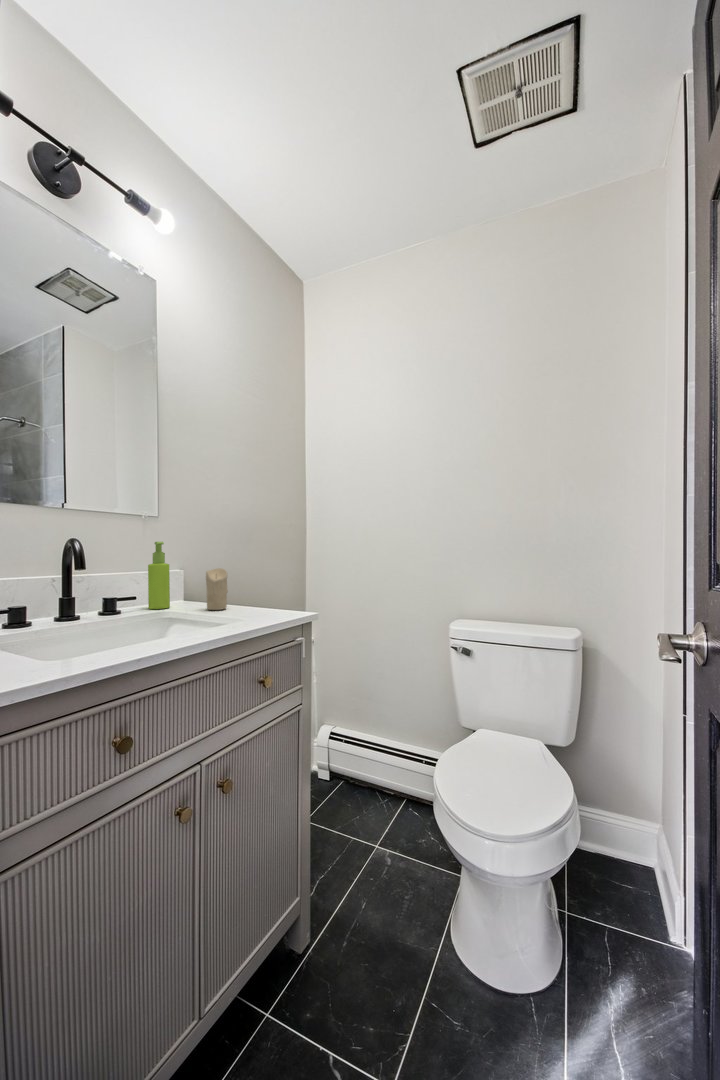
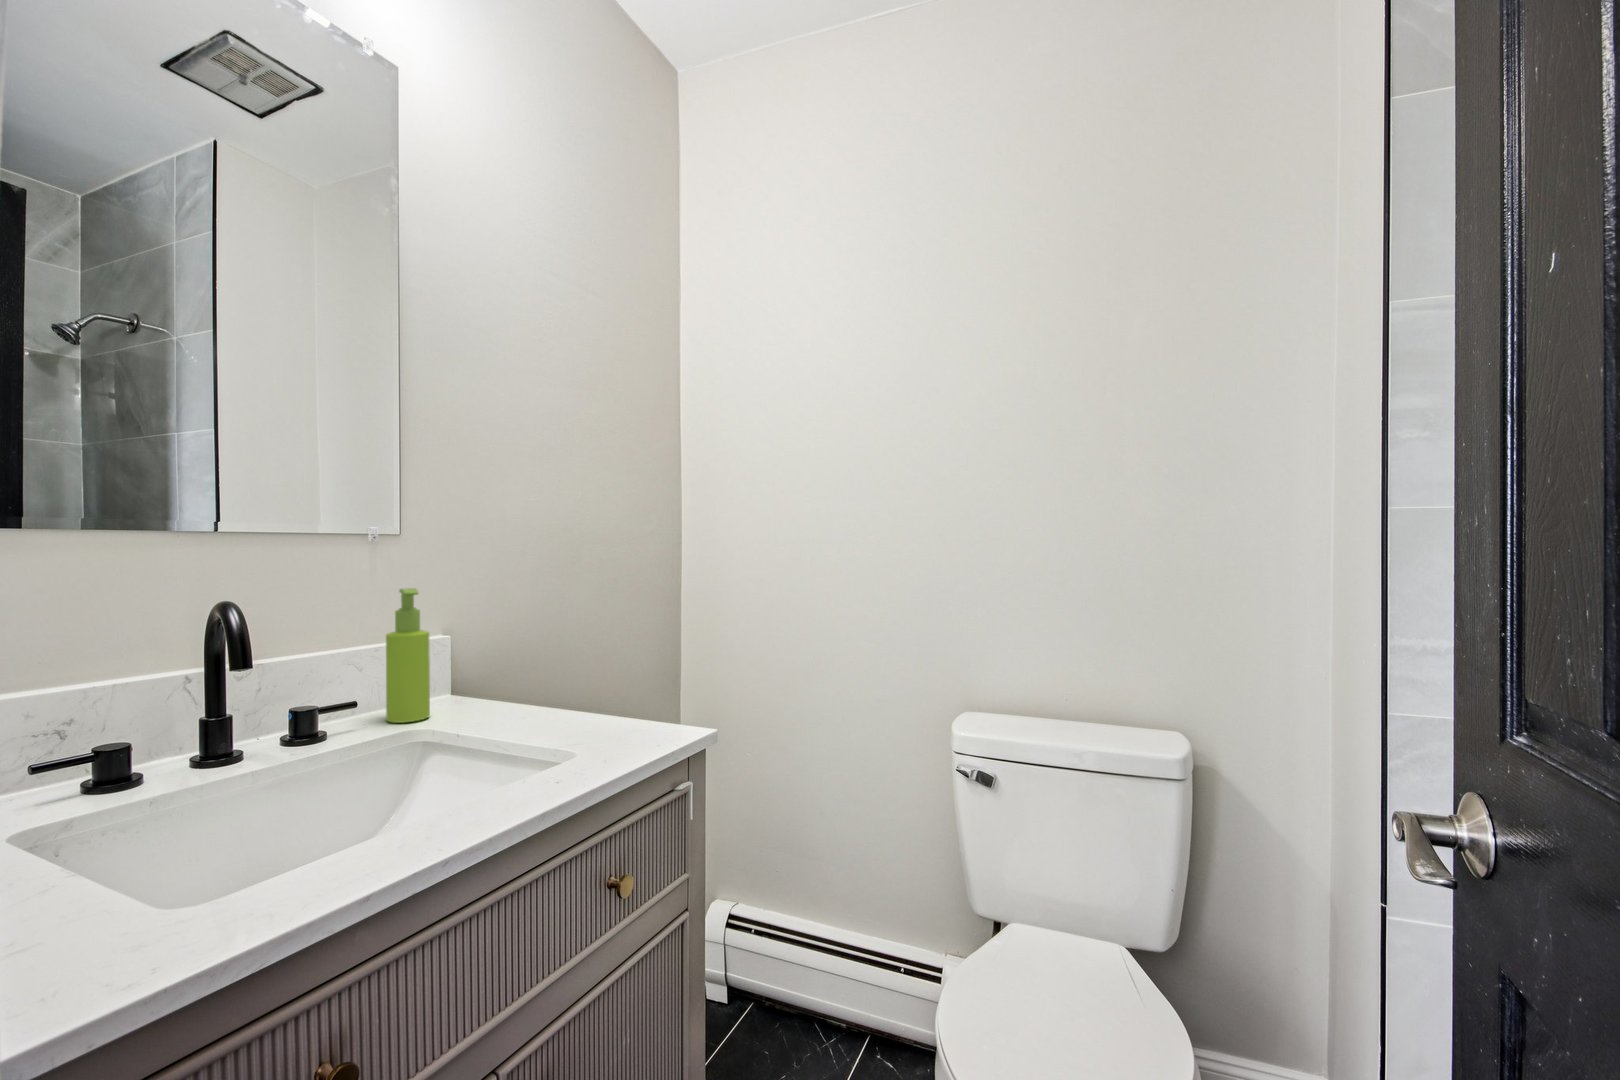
candle: present [206,568,228,610] -> none [504,641,547,726]

